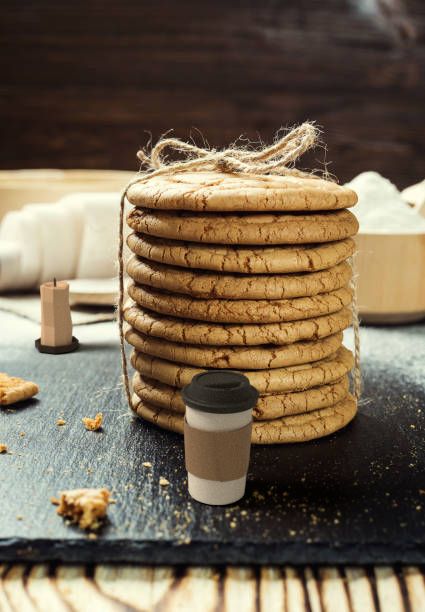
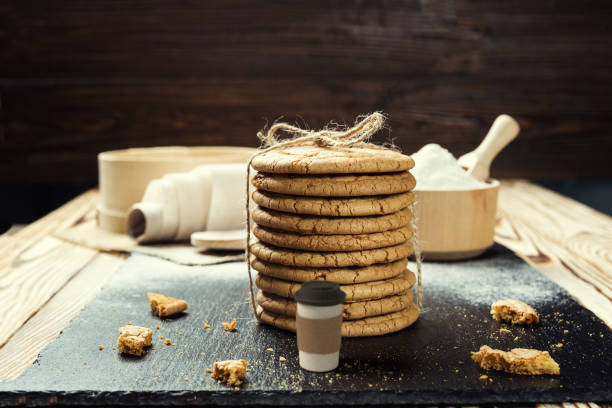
candle: present [35,278,79,354] -> none [180,226,213,283]

